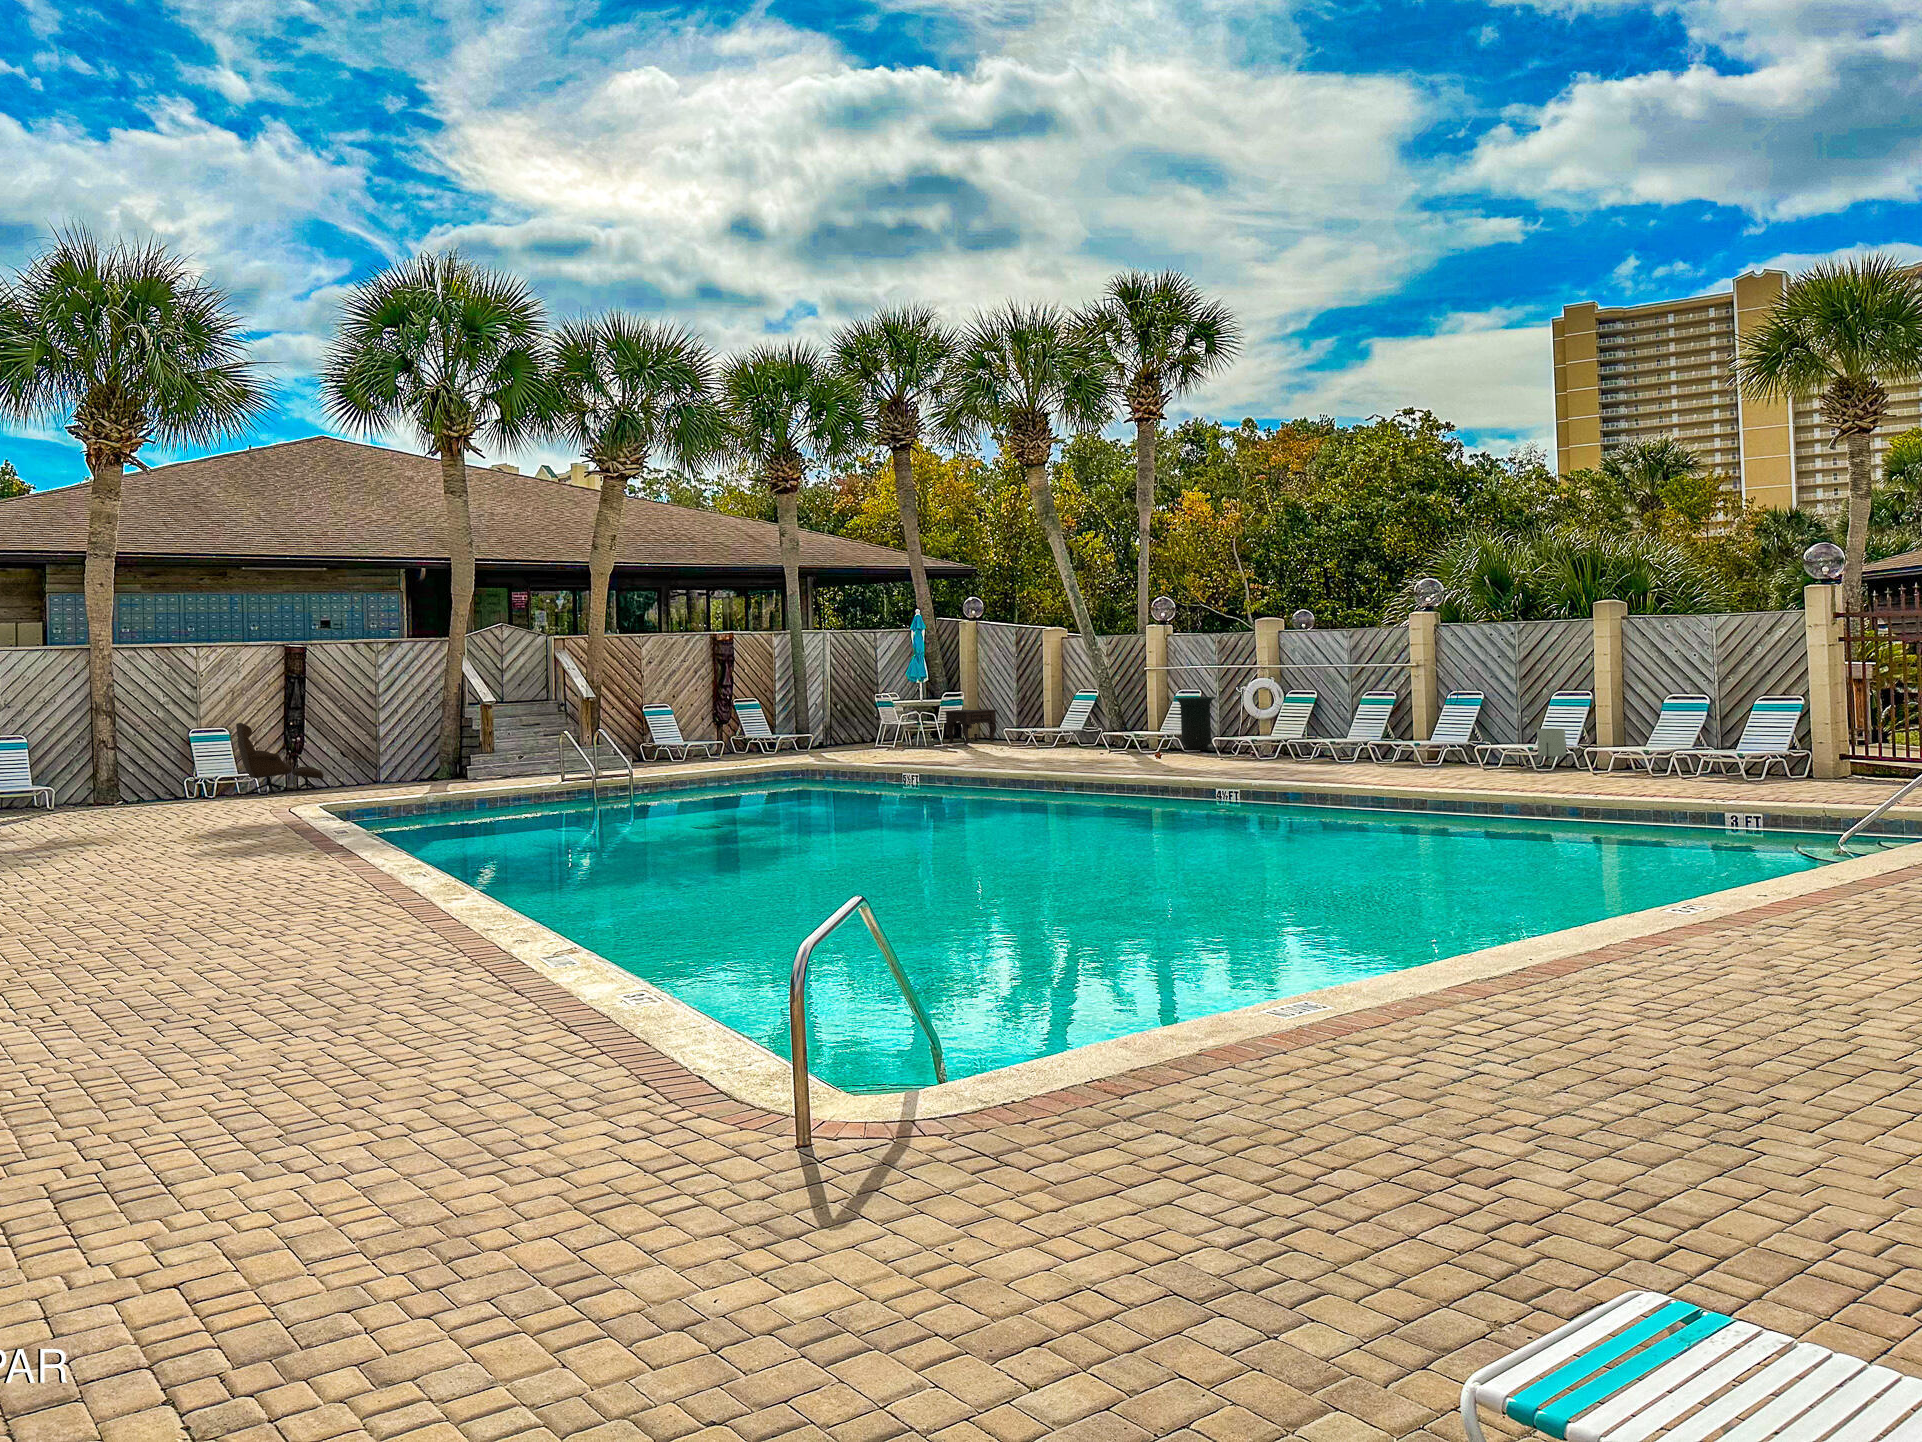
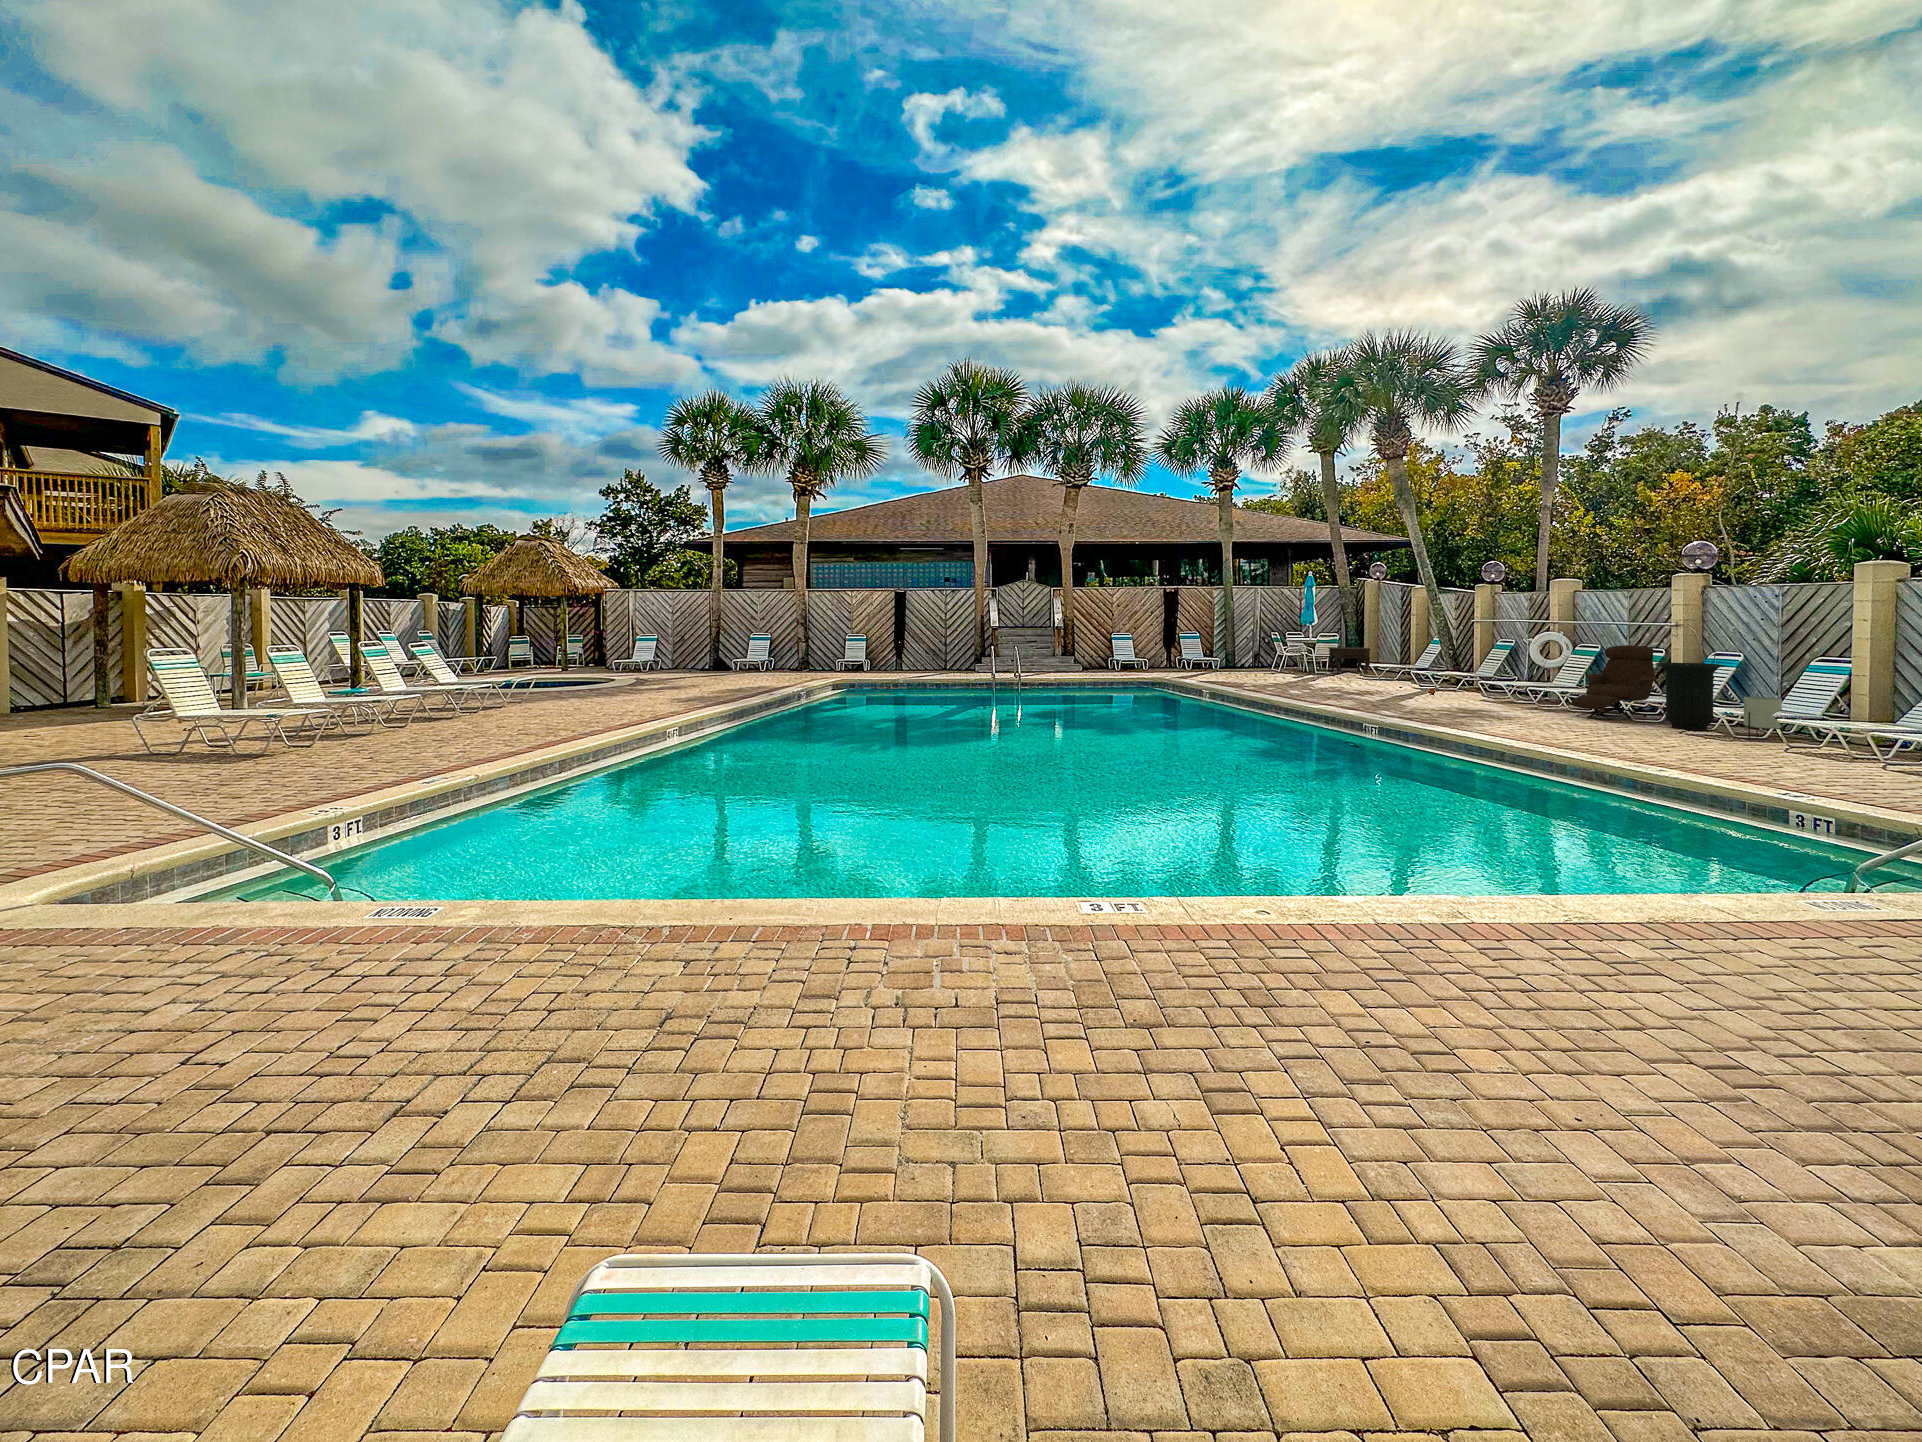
trash can: present [1174,697,1216,750] -> present [1655,663,1725,730]
lounge chair: present [236,723,324,794] -> present [1572,645,1657,720]

